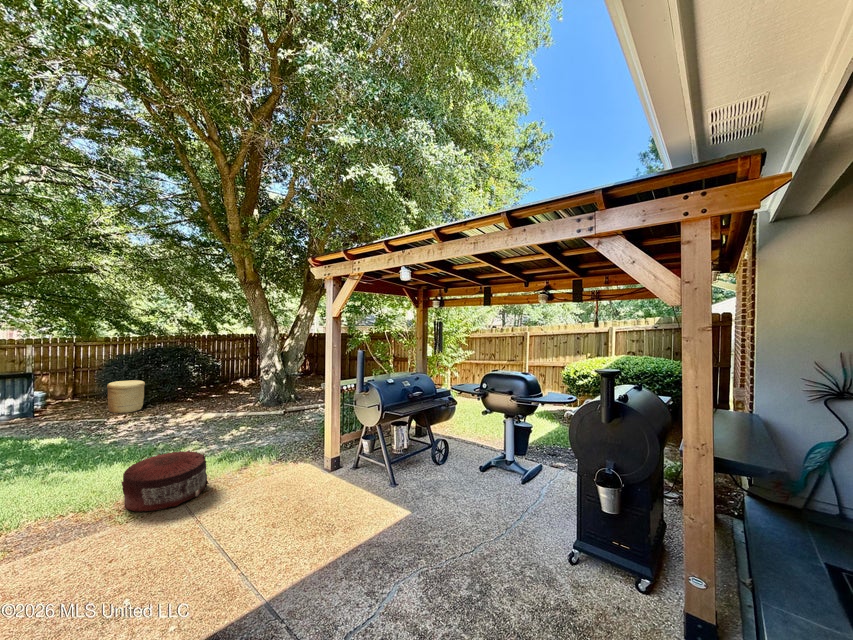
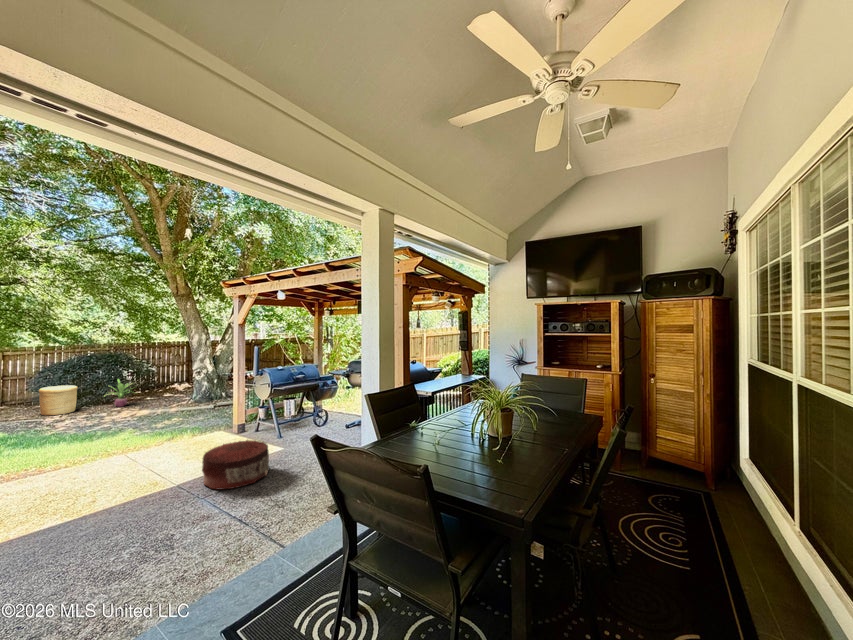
decorative plant: none [170,375,204,406] -> present [113,379,127,407]
pouf: present [121,450,209,512] -> present [202,440,269,490]

